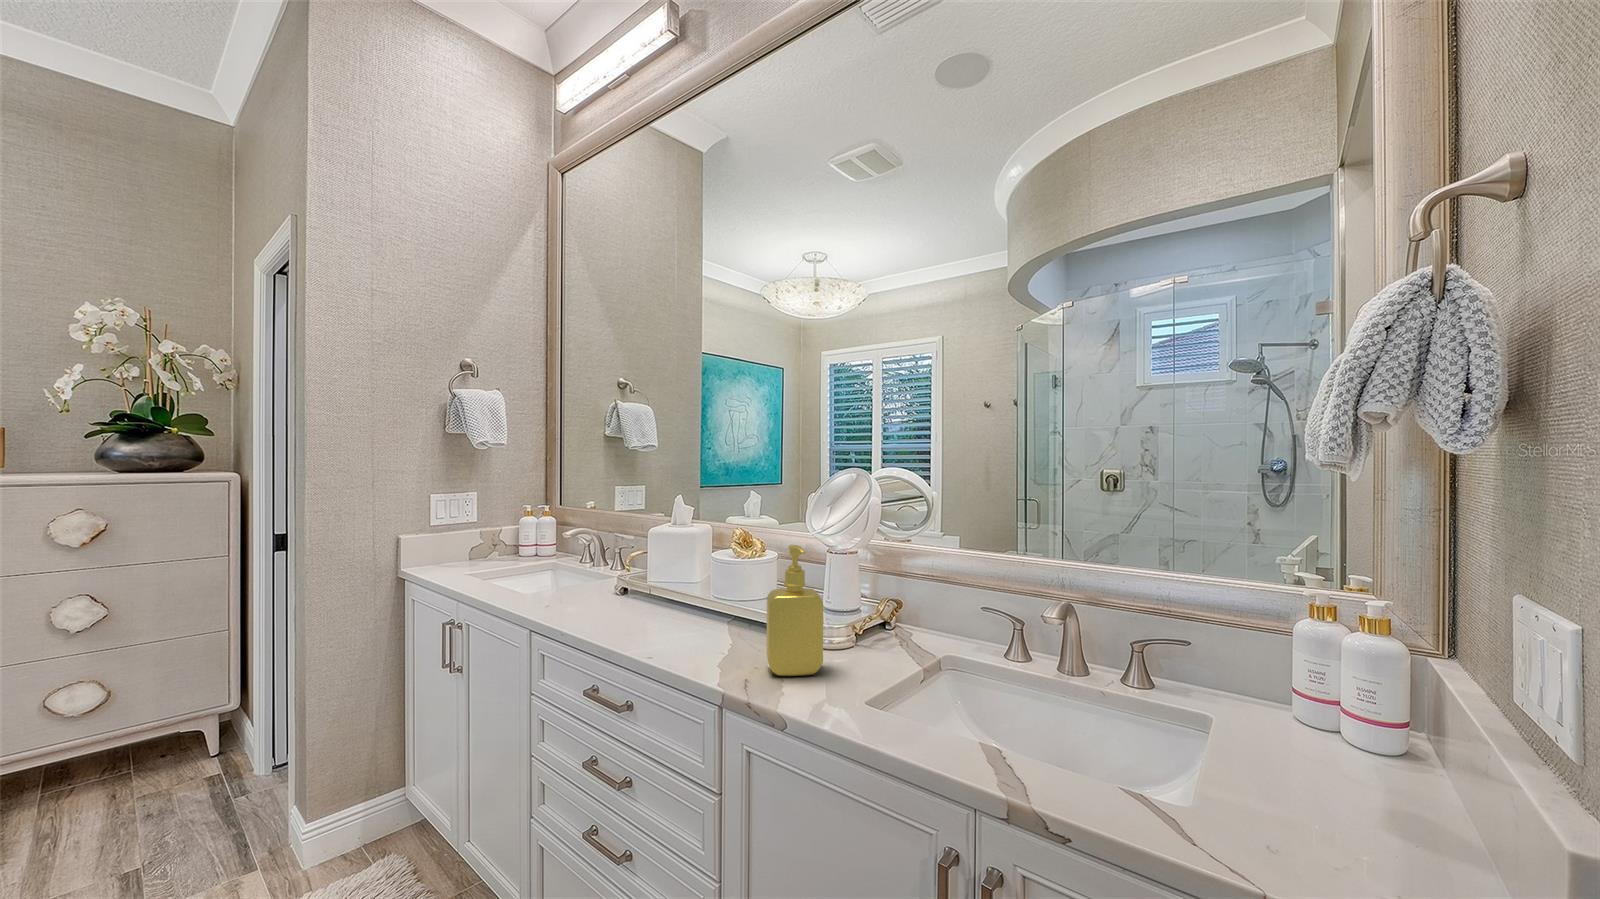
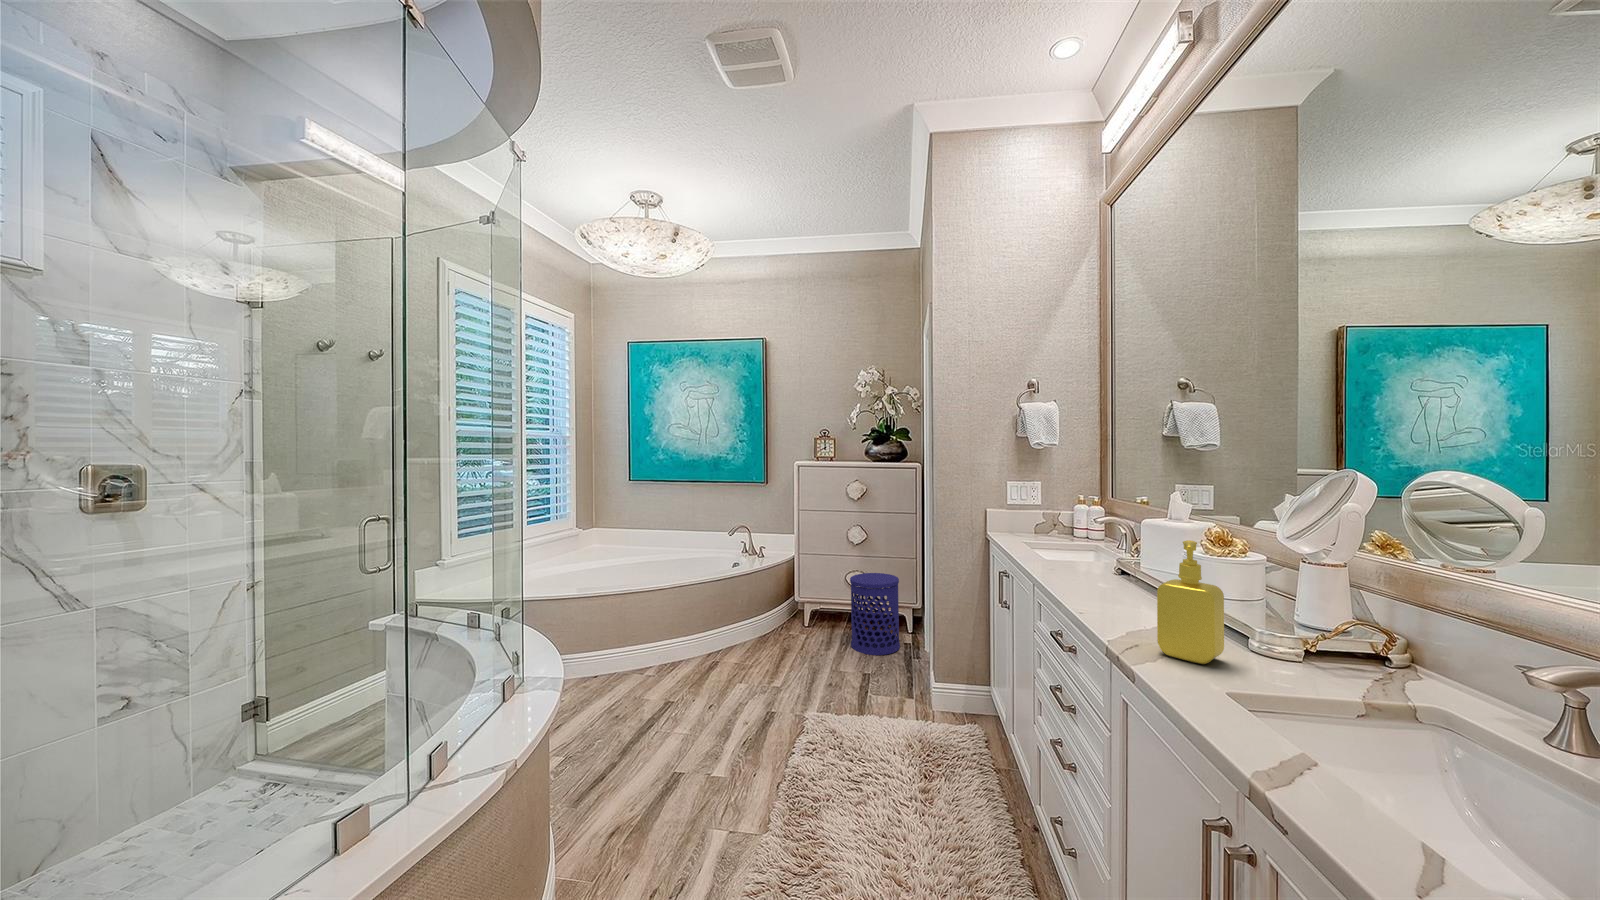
waste bin: none [68,669,196,834] -> present [850,573,900,655]

